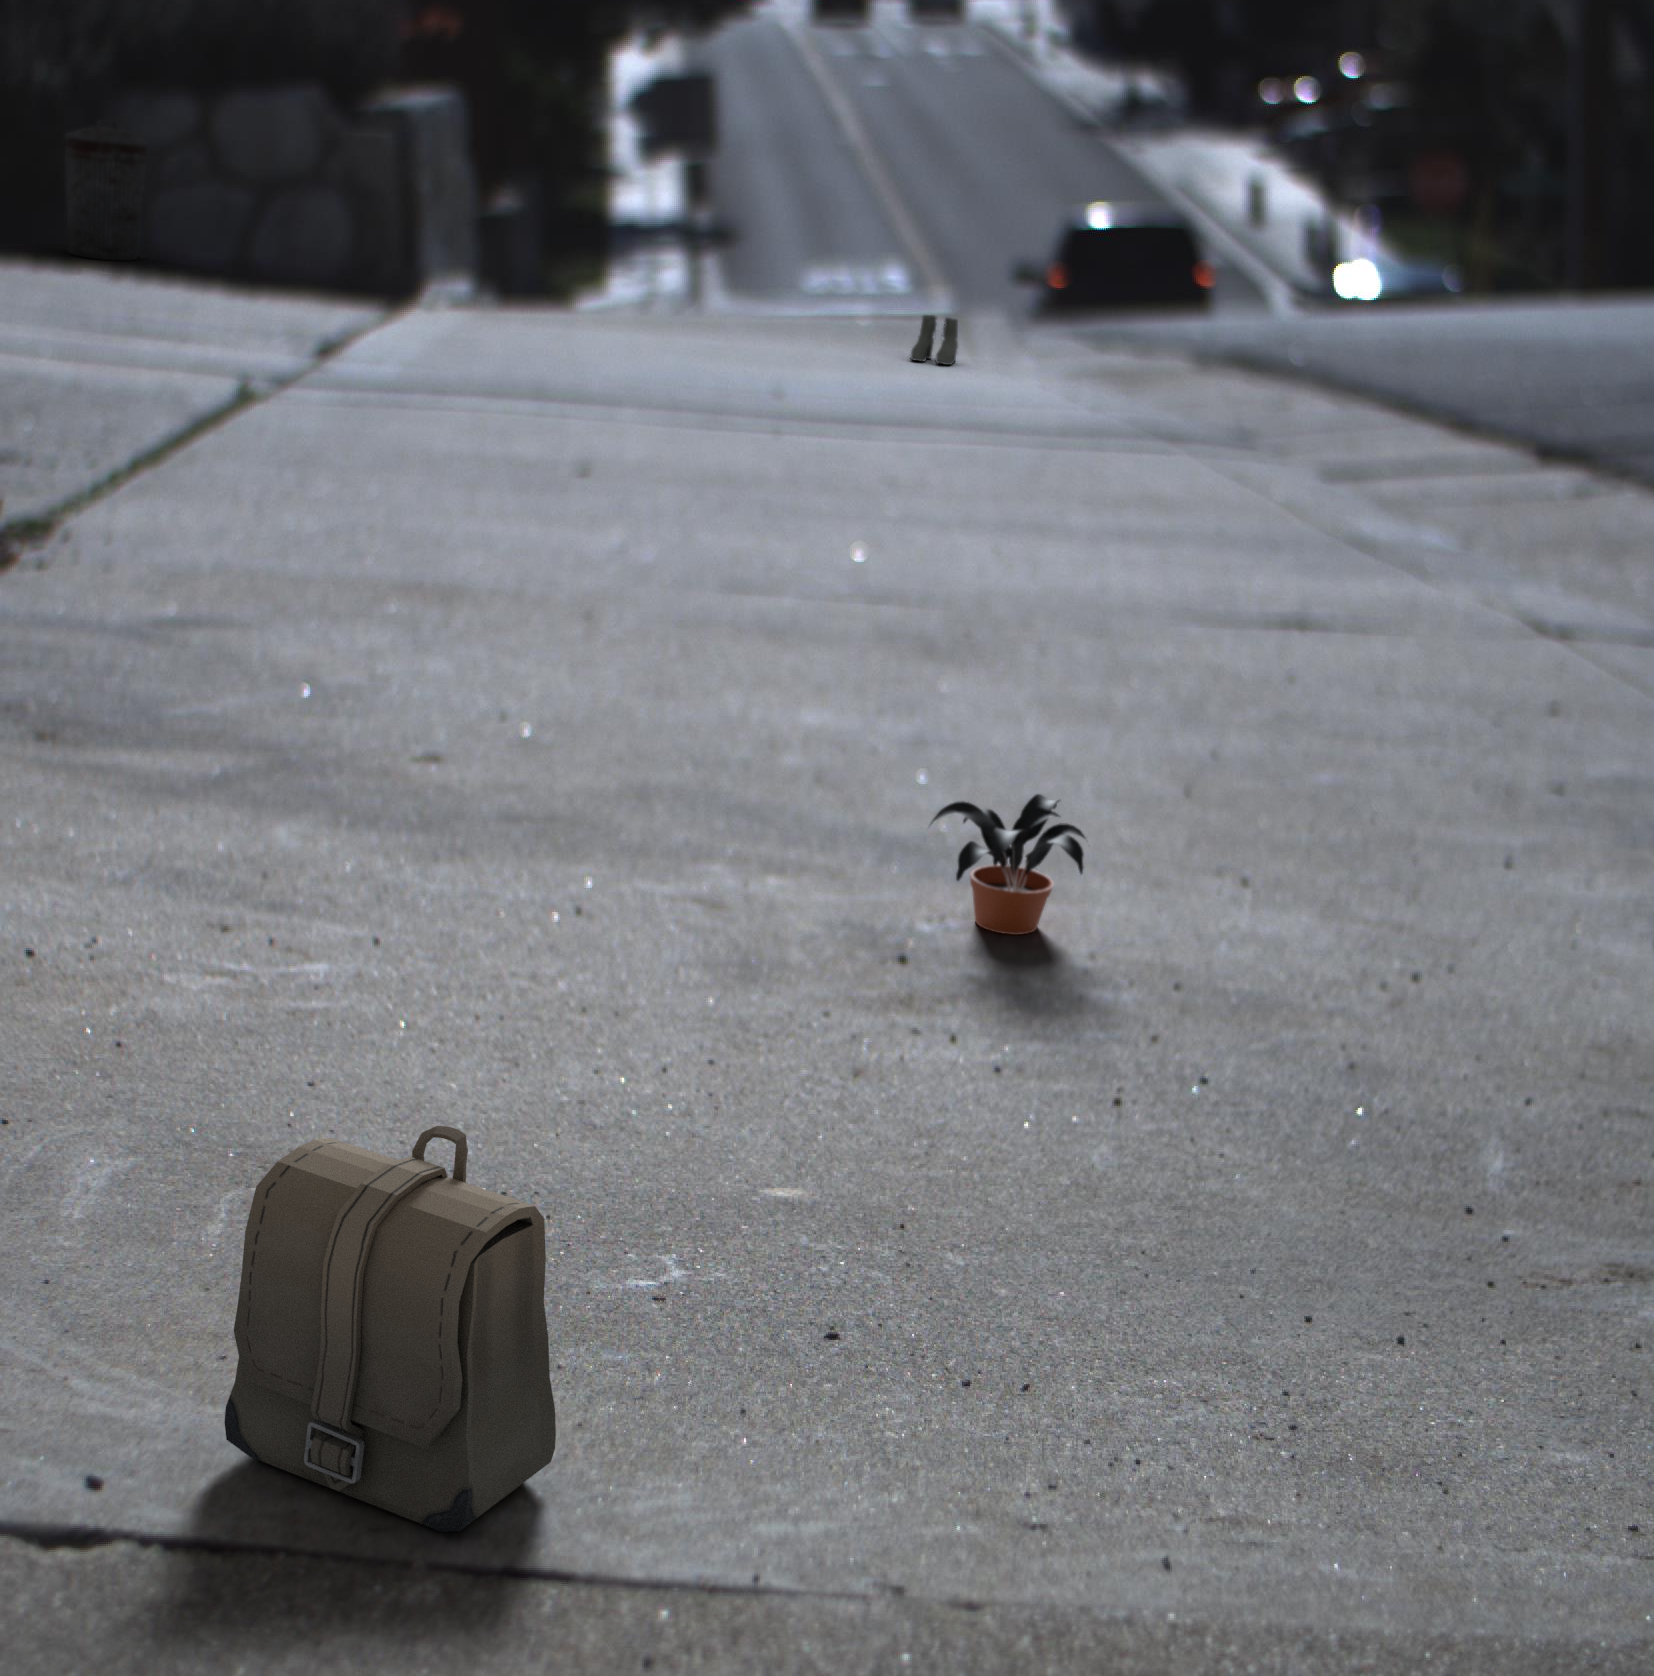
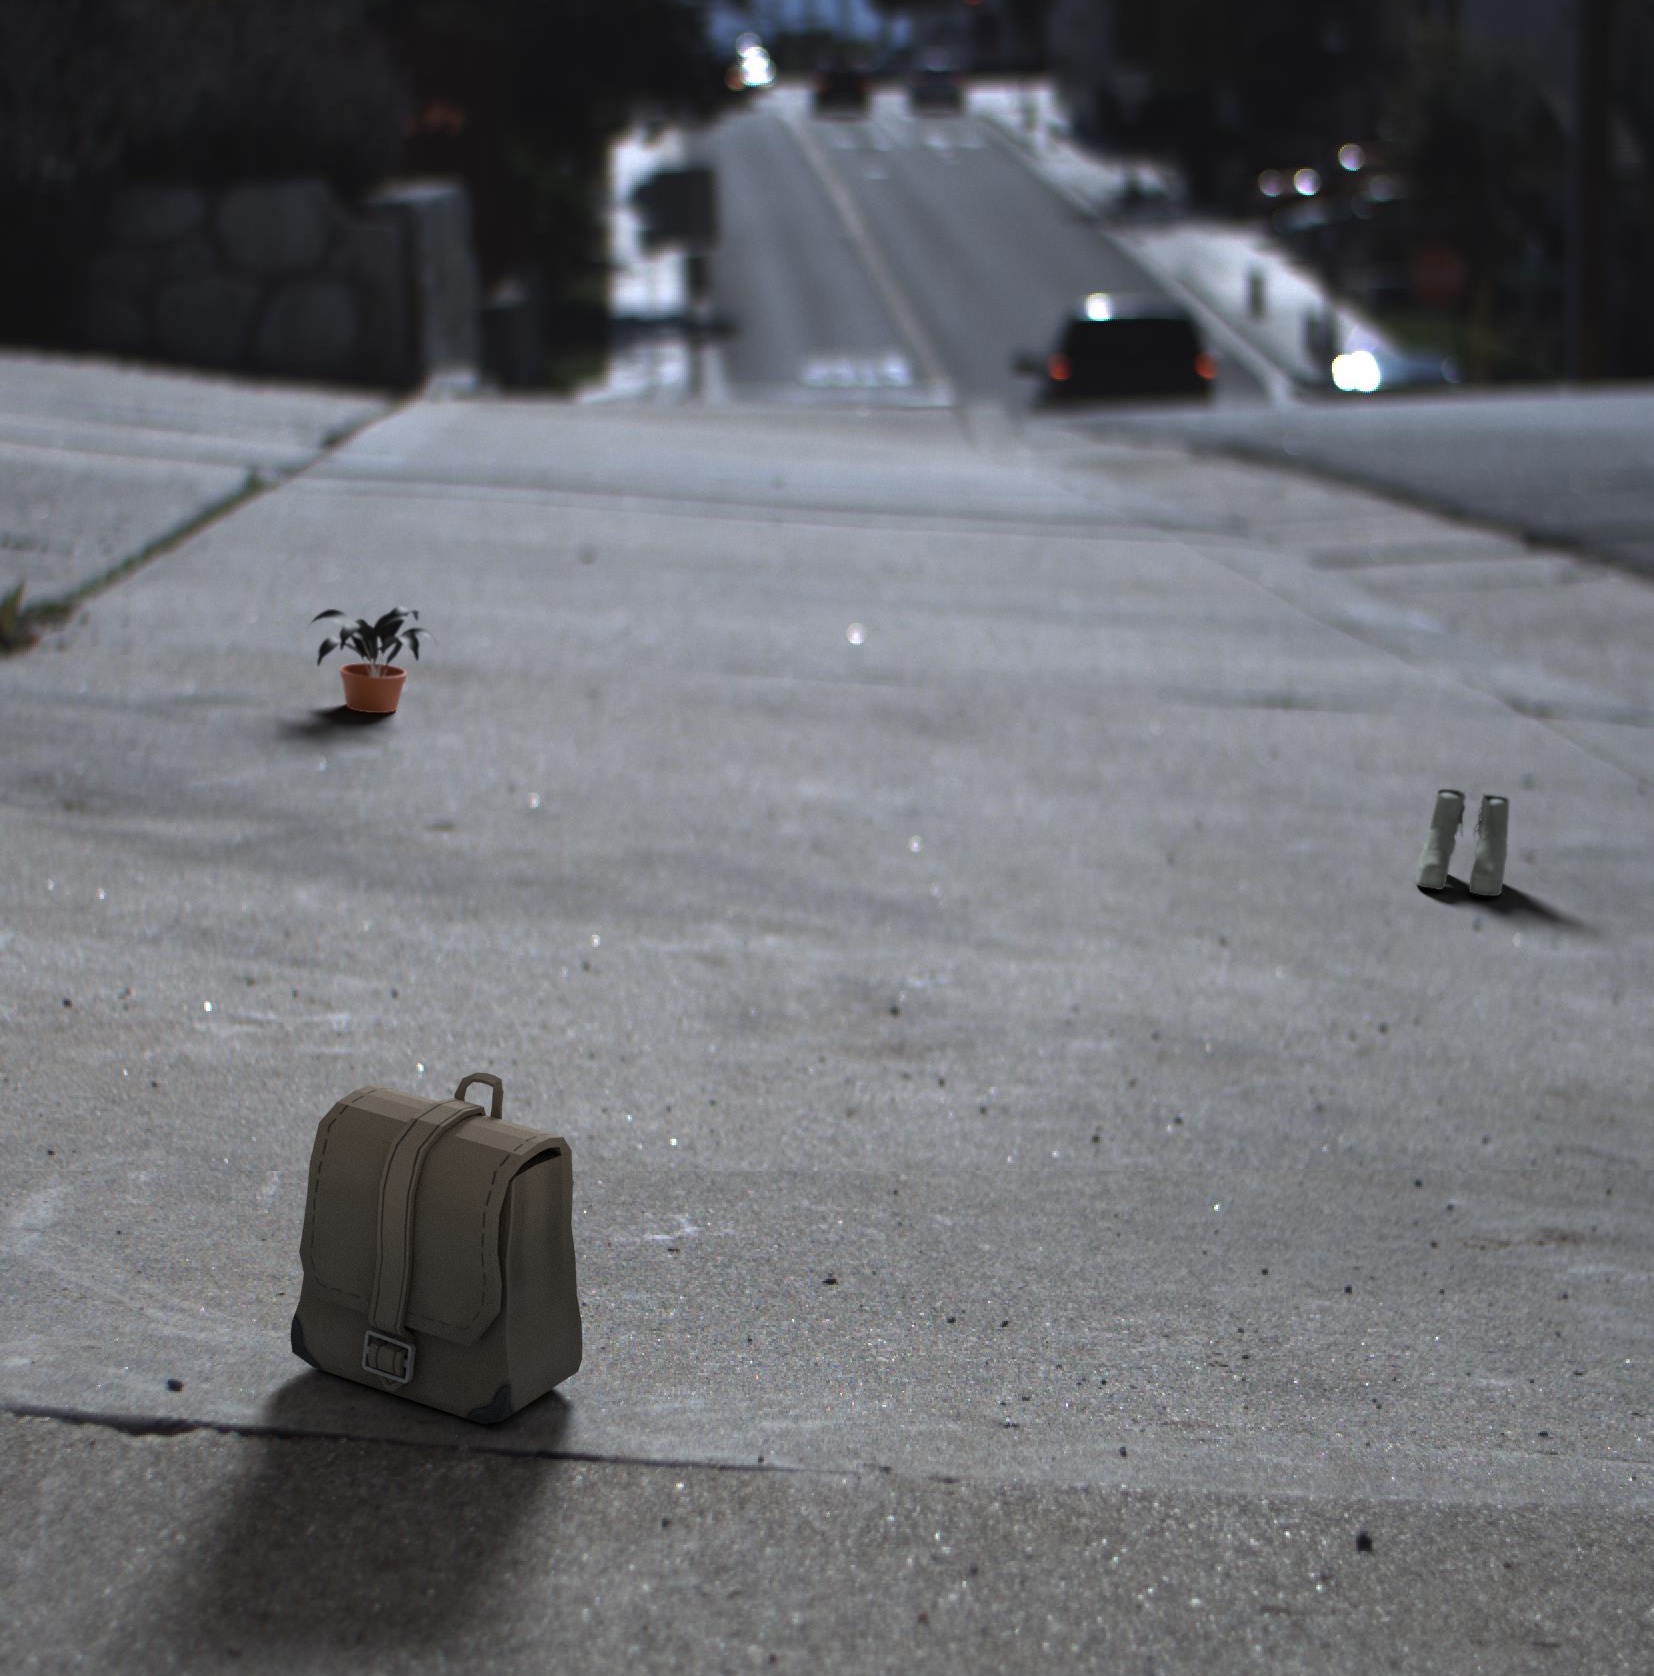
trash can: present [65,122,147,261] -> none [62,219,144,358]
boots: present [910,315,958,365] -> present [1416,789,1509,896]
potted plant: present [931,794,1085,935] -> present [312,606,434,713]

